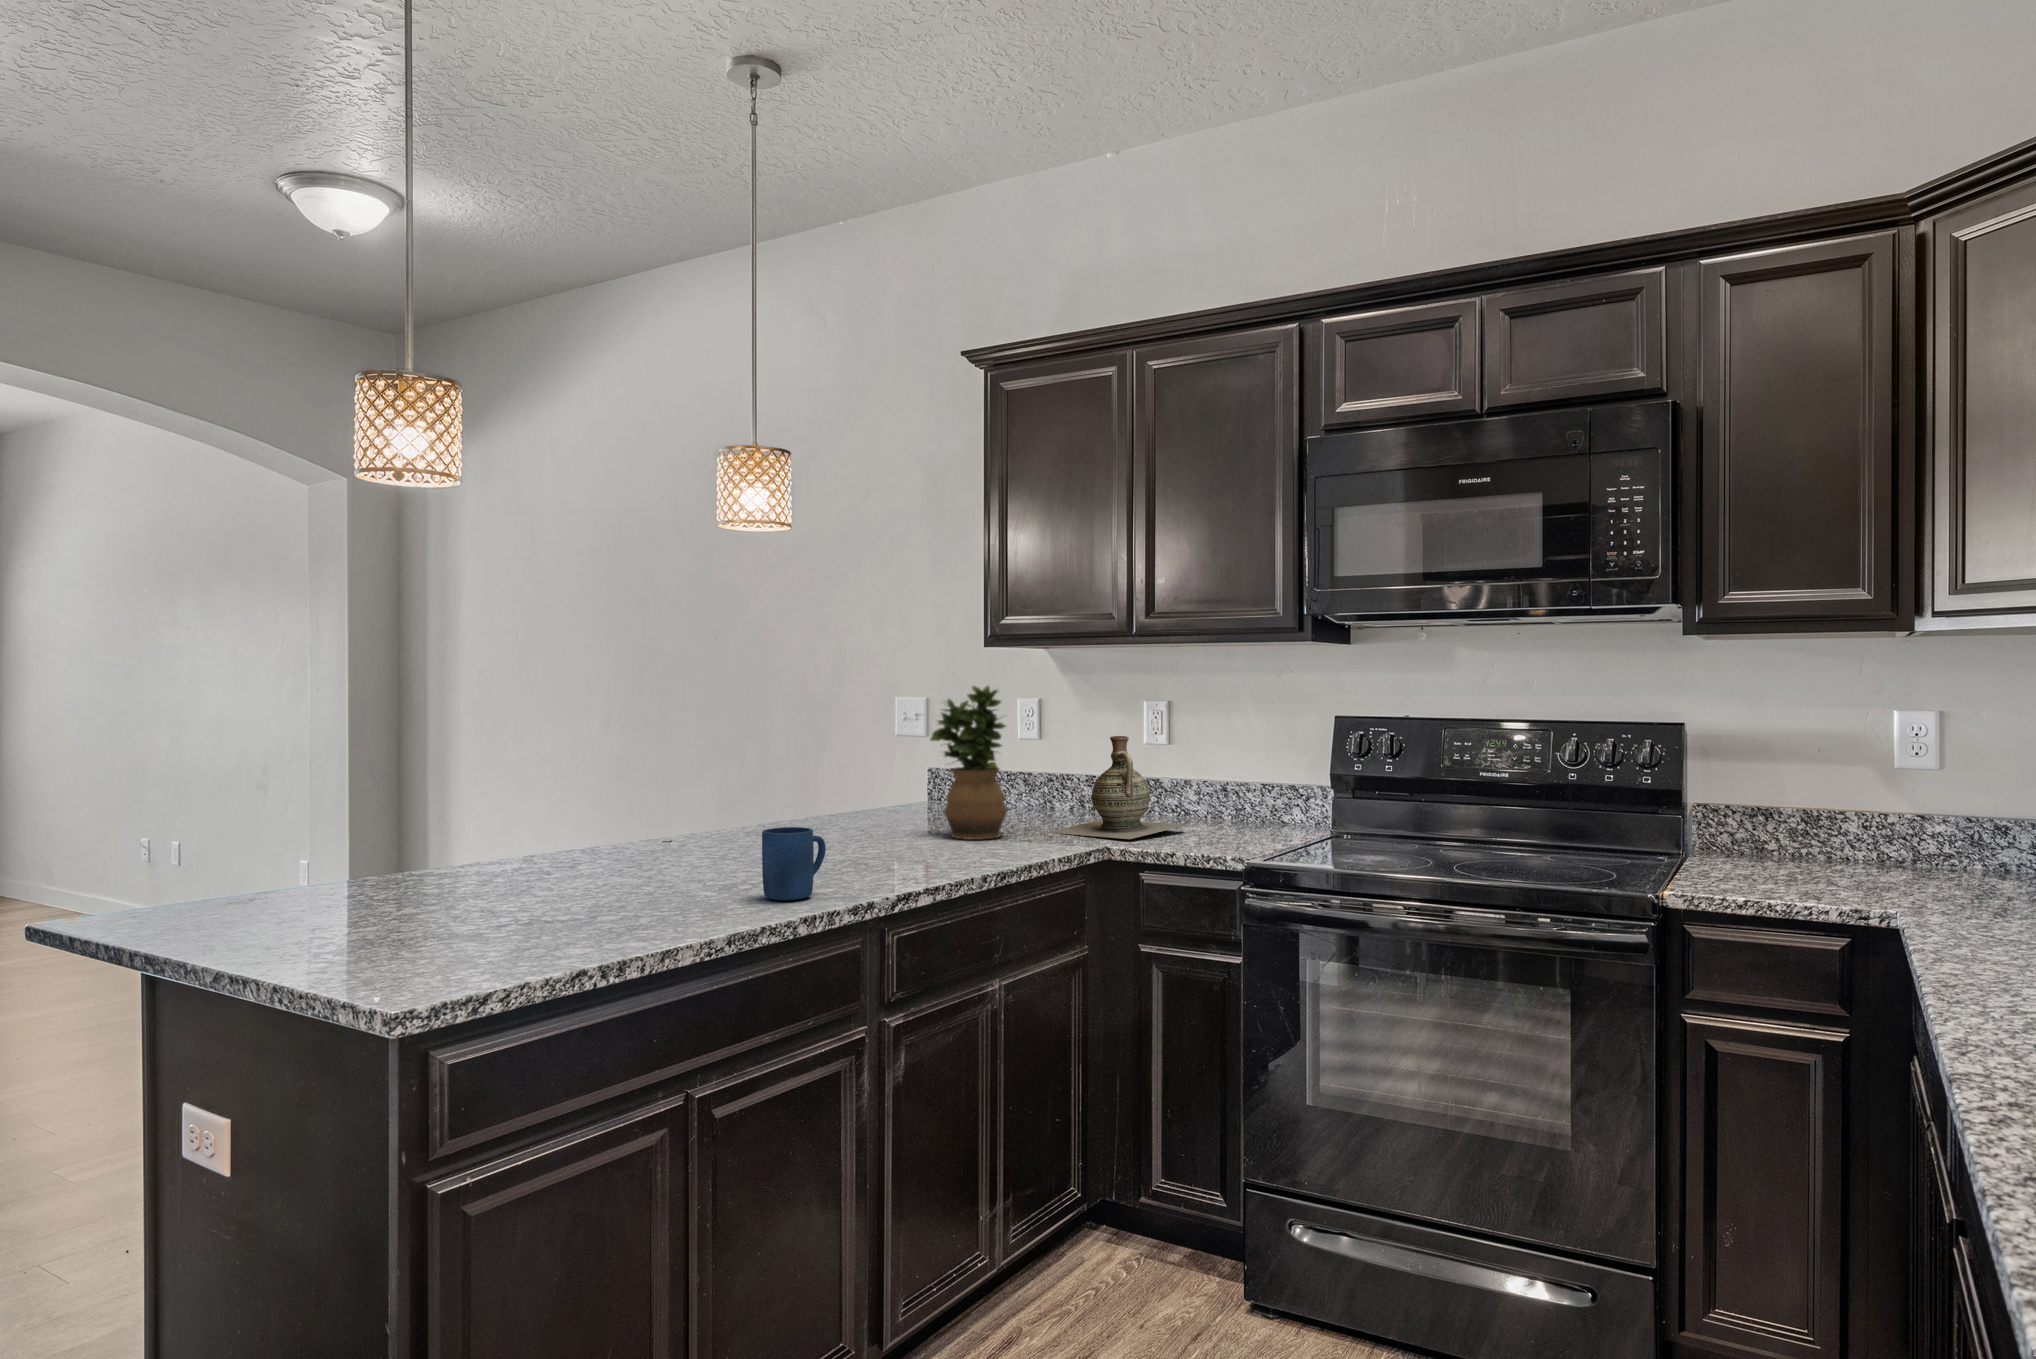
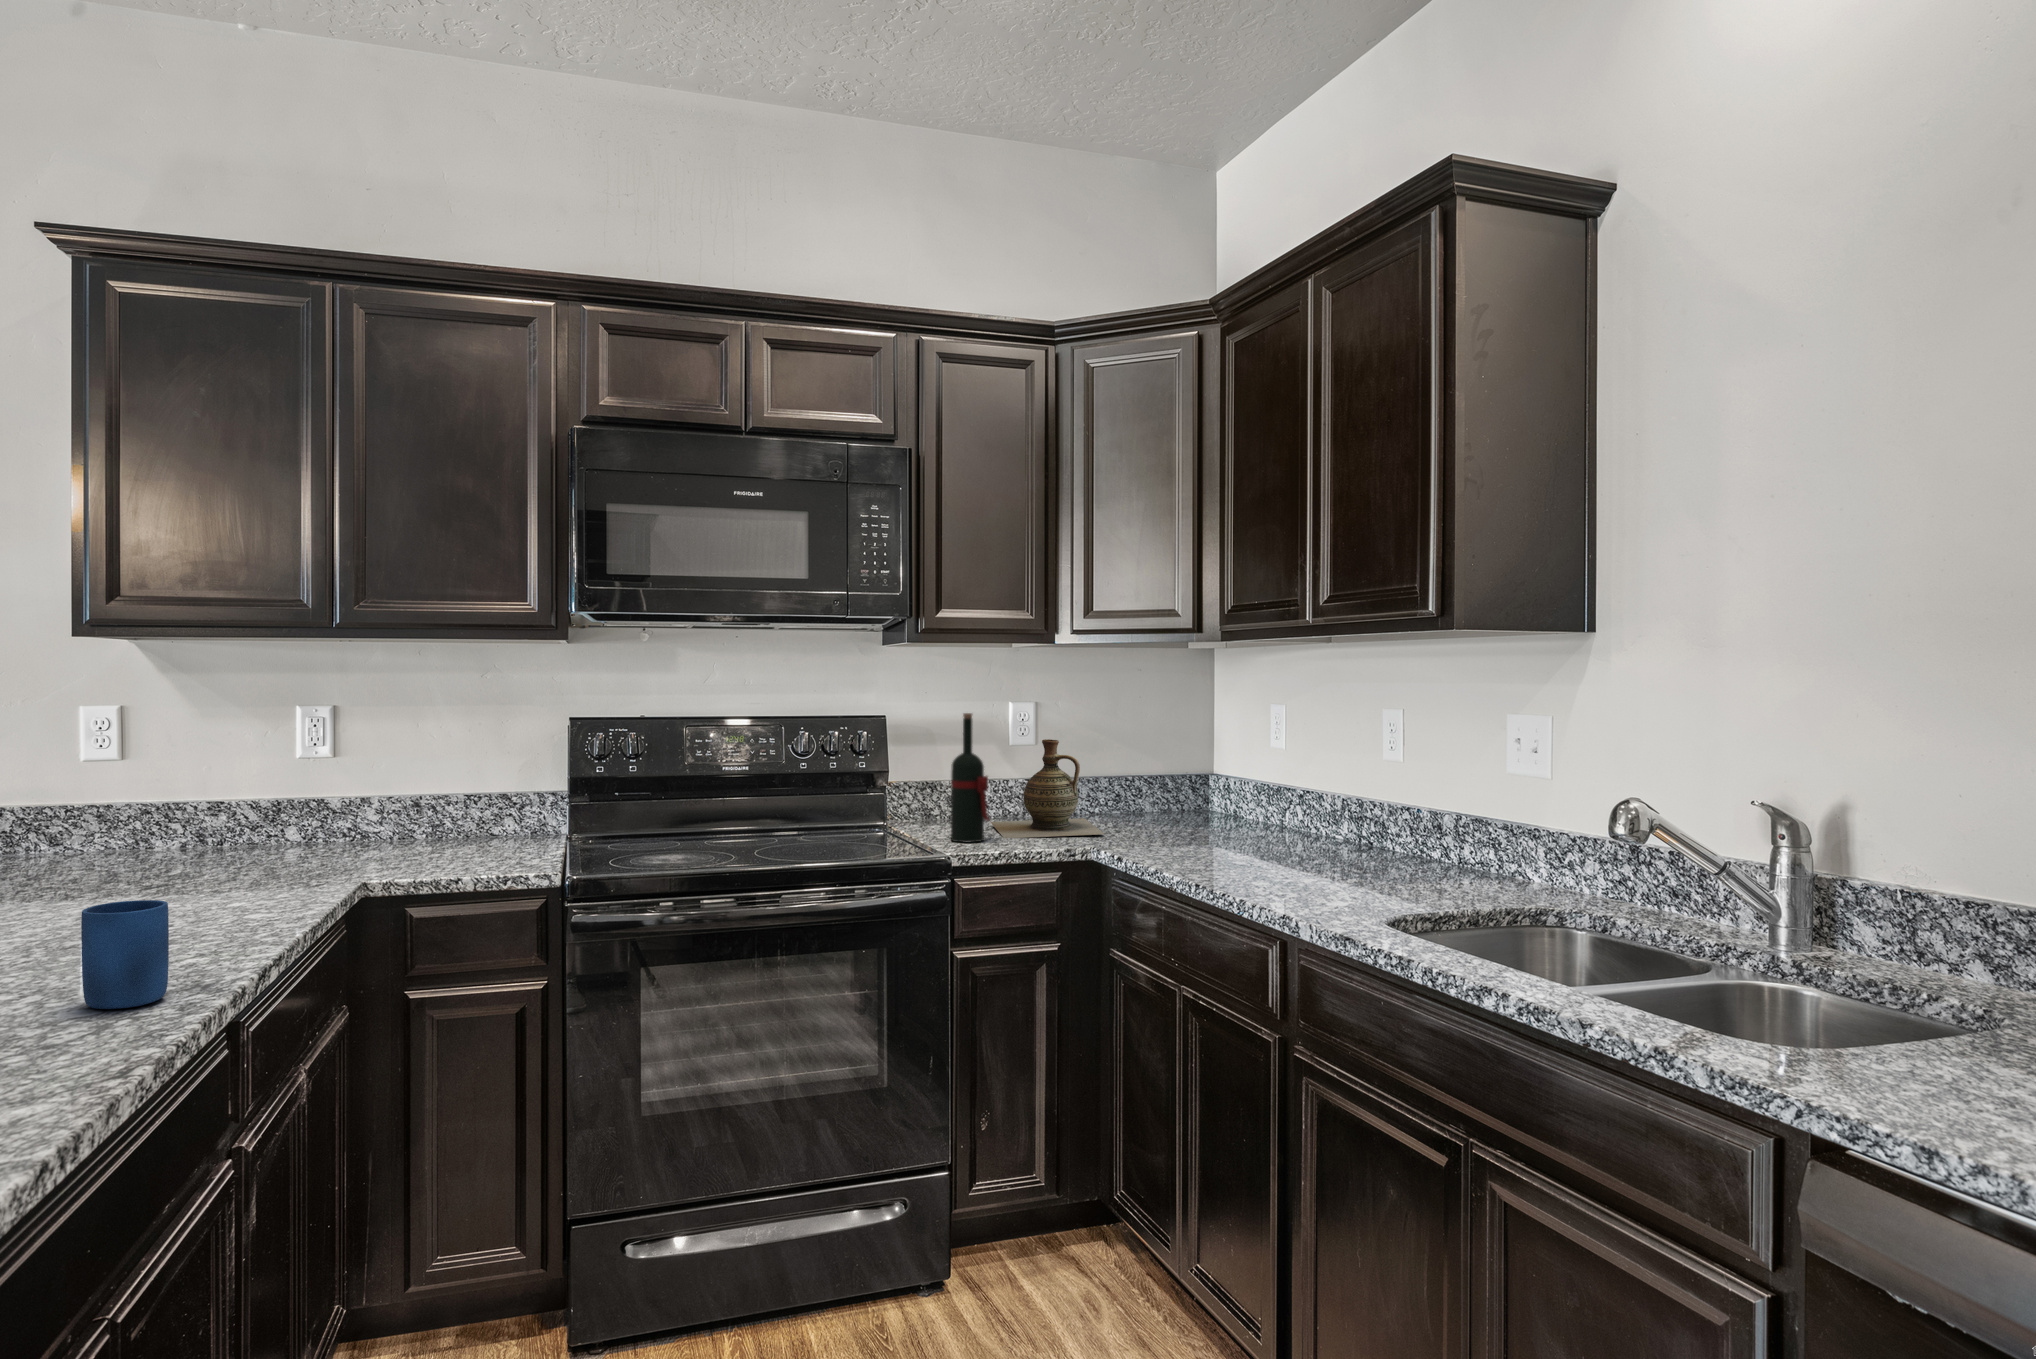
potted plant: present [930,686,1007,840] -> none [80,691,209,899]
wine bottle: none [1735,722,1786,886] -> present [951,713,989,842]
ceramic jug: present [1049,736,1185,839] -> present [991,739,1104,838]

